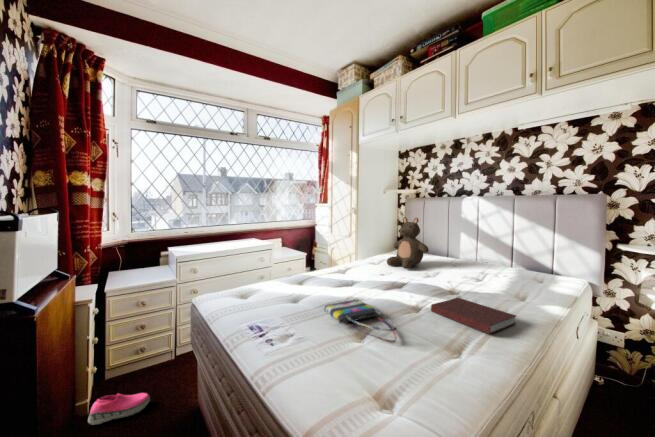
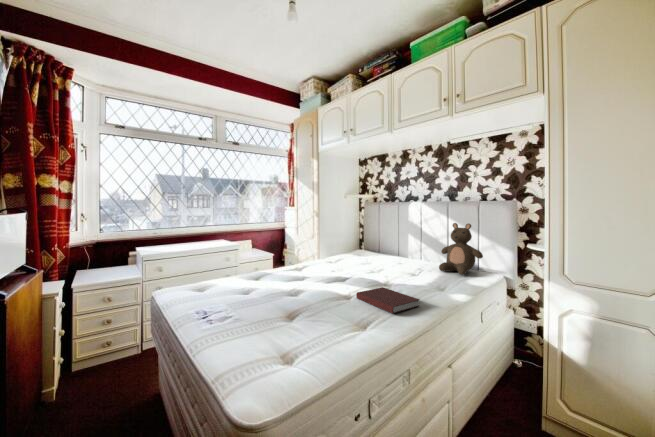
stuffed bear: present [387,217,429,269] -> present [439,223,483,275]
tote bag: present [325,300,396,343] -> none [266,290,316,321]
shoe: present [88,393,150,425] -> none [53,381,114,409]

